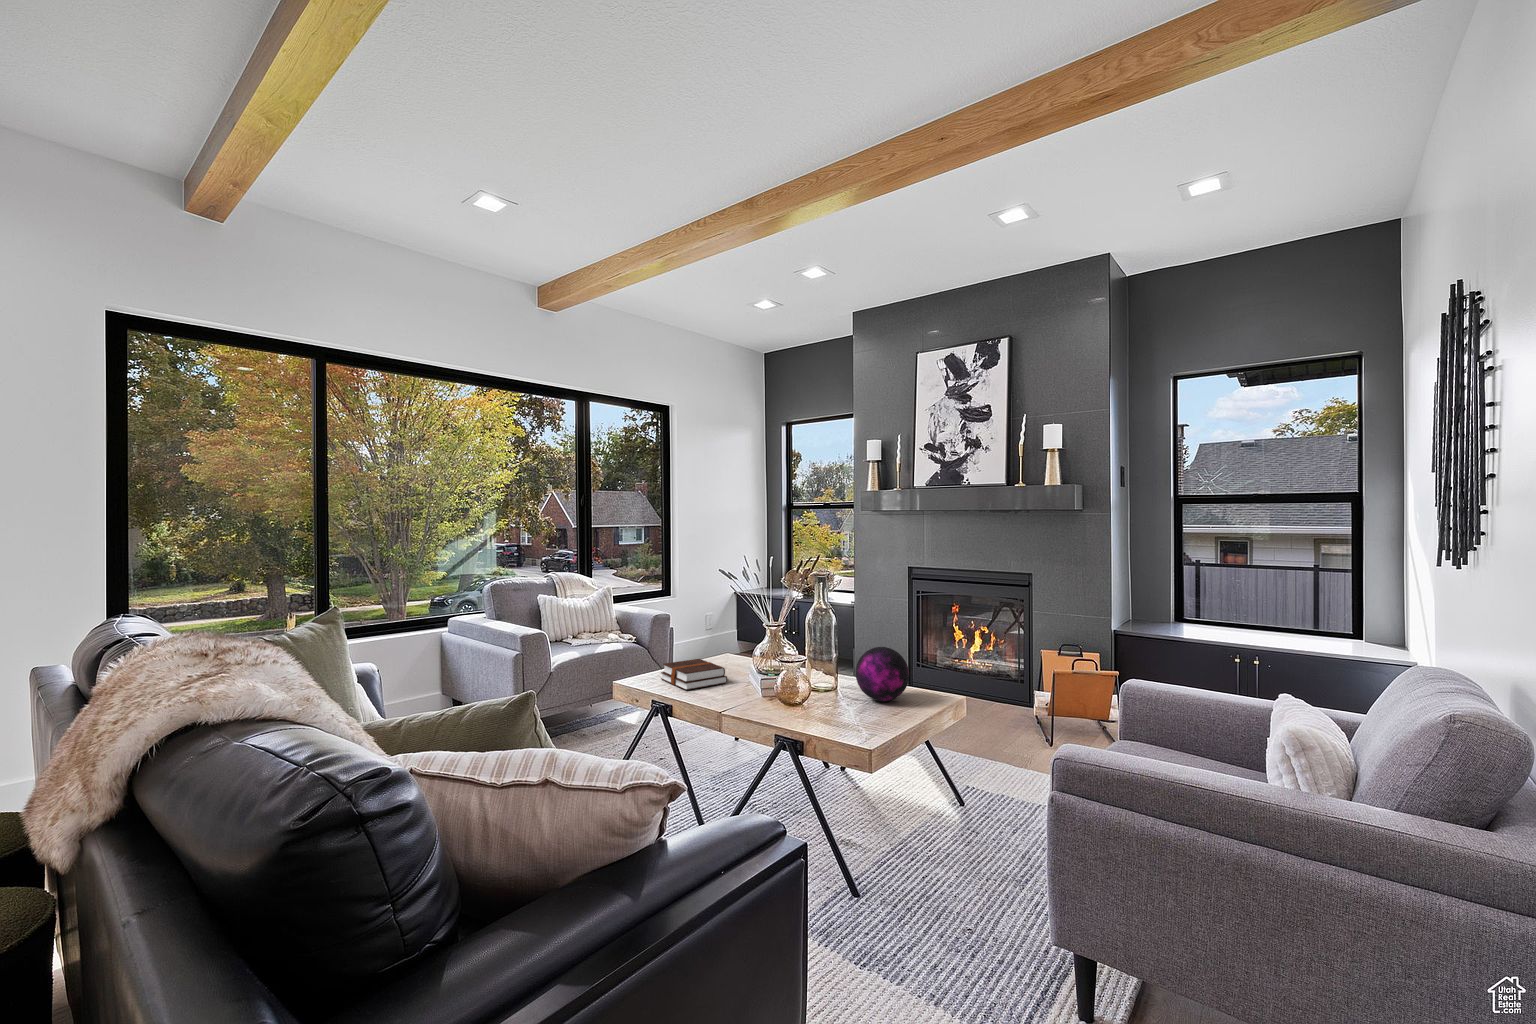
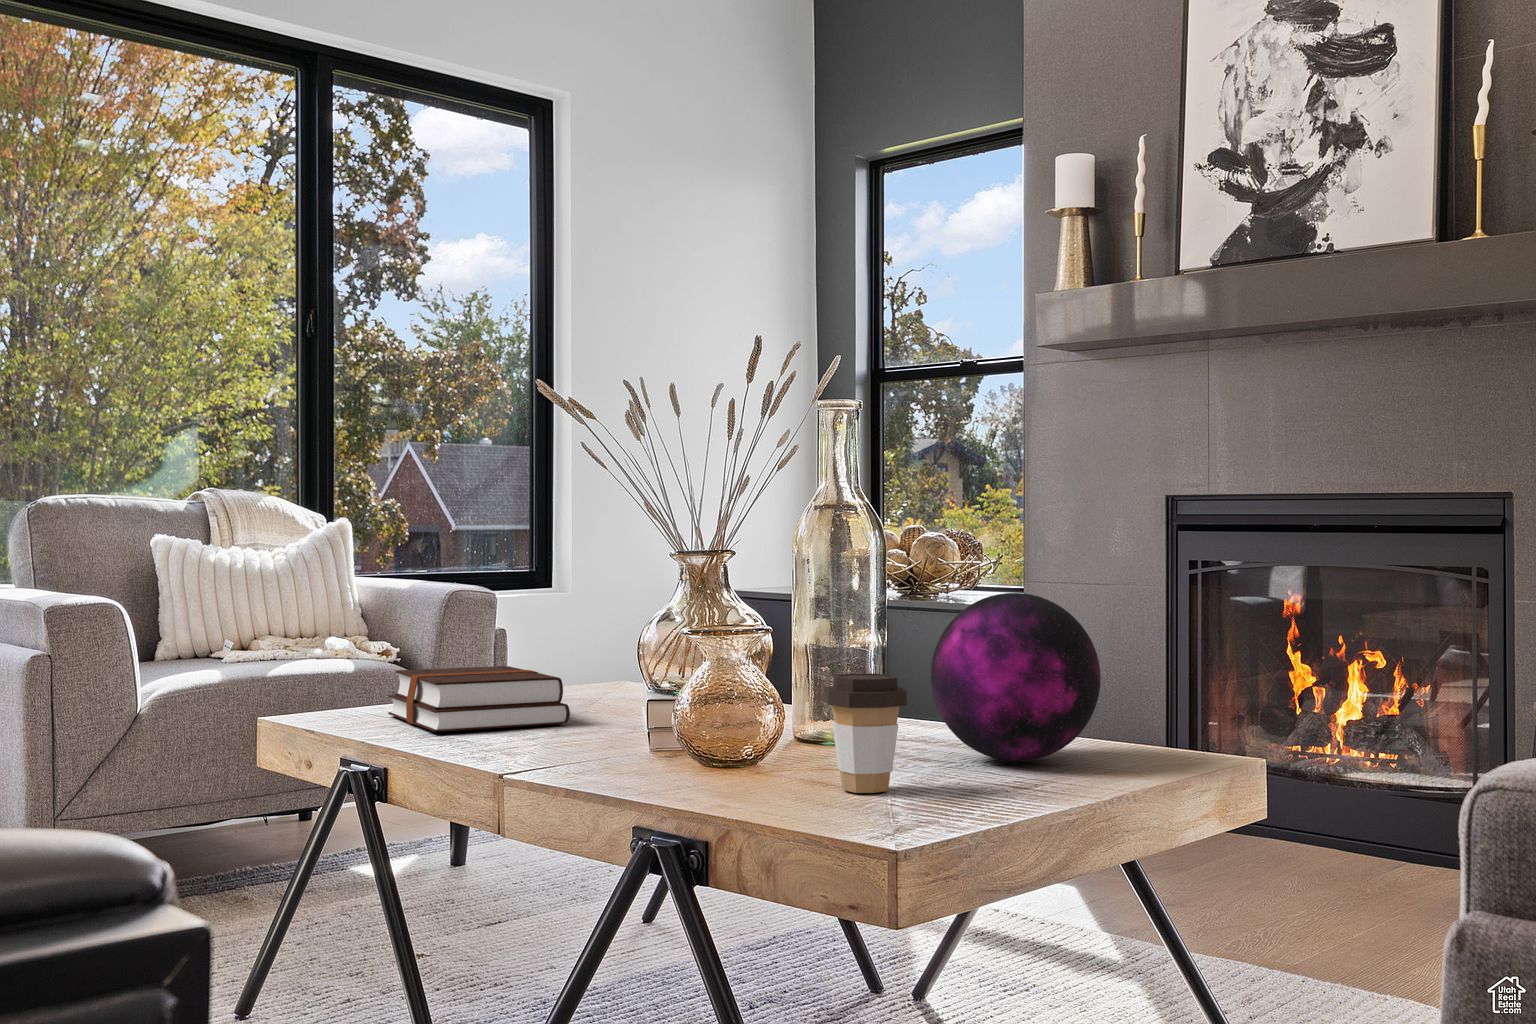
coffee cup: none [829,680,855,720] -> present [824,673,907,793]

